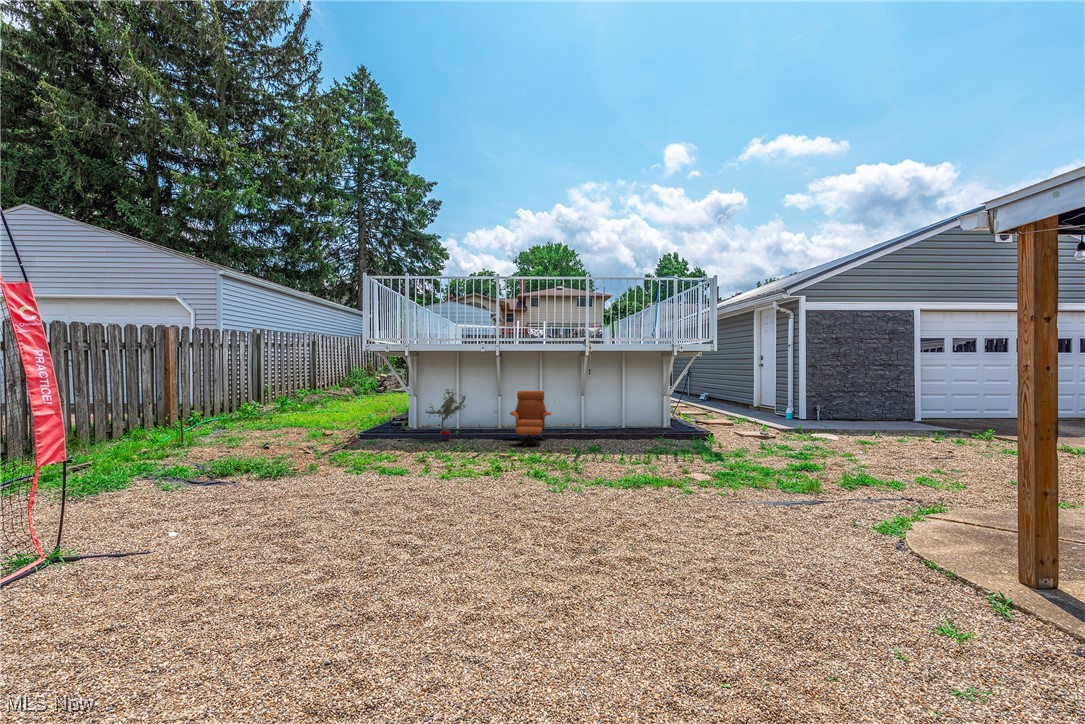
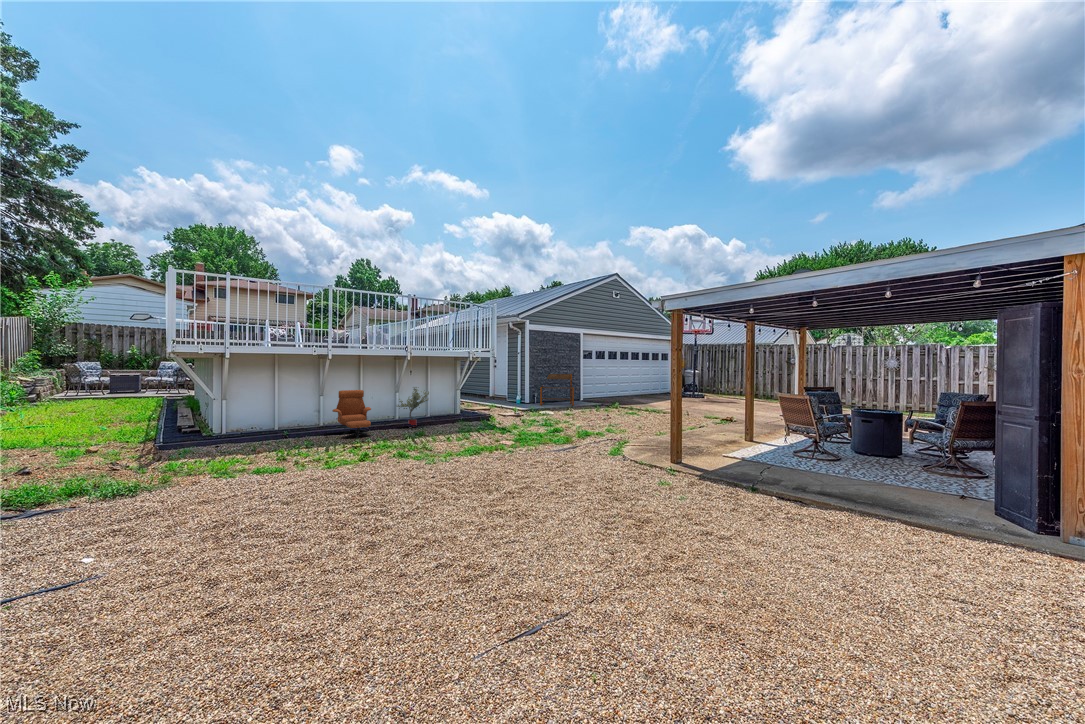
bench: none [825,375,891,428] -> present [540,374,574,406]
potted tree: present [425,389,466,441] -> present [397,387,429,427]

